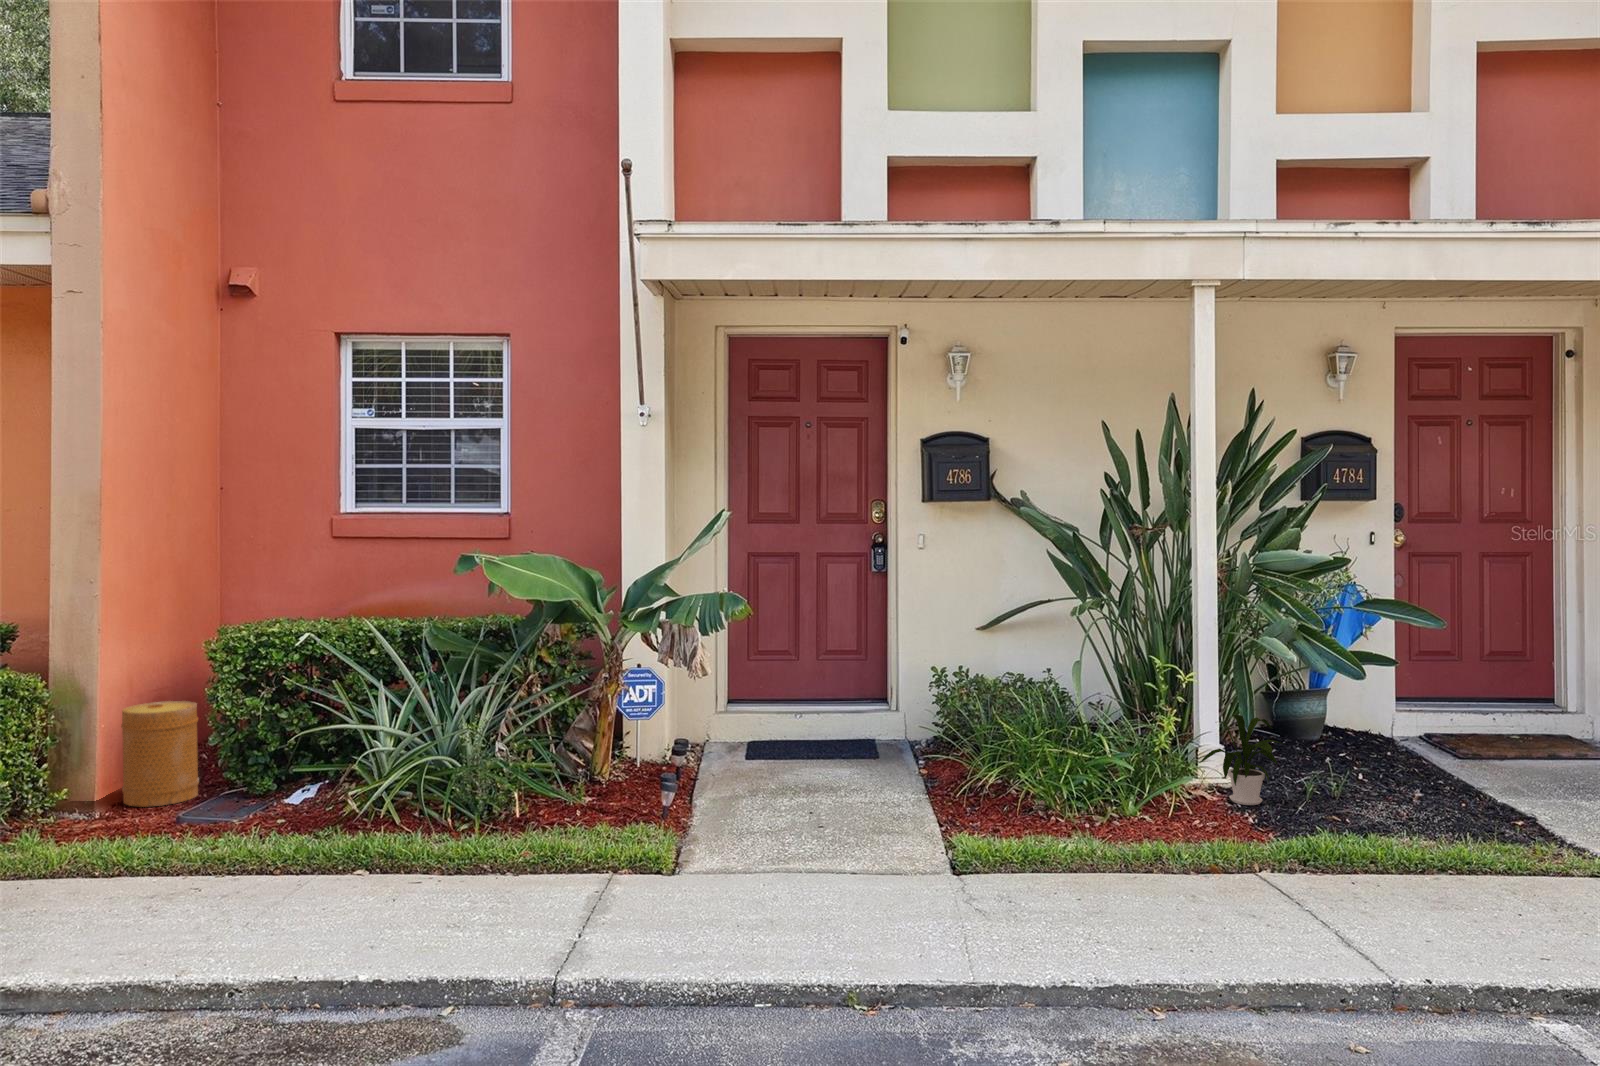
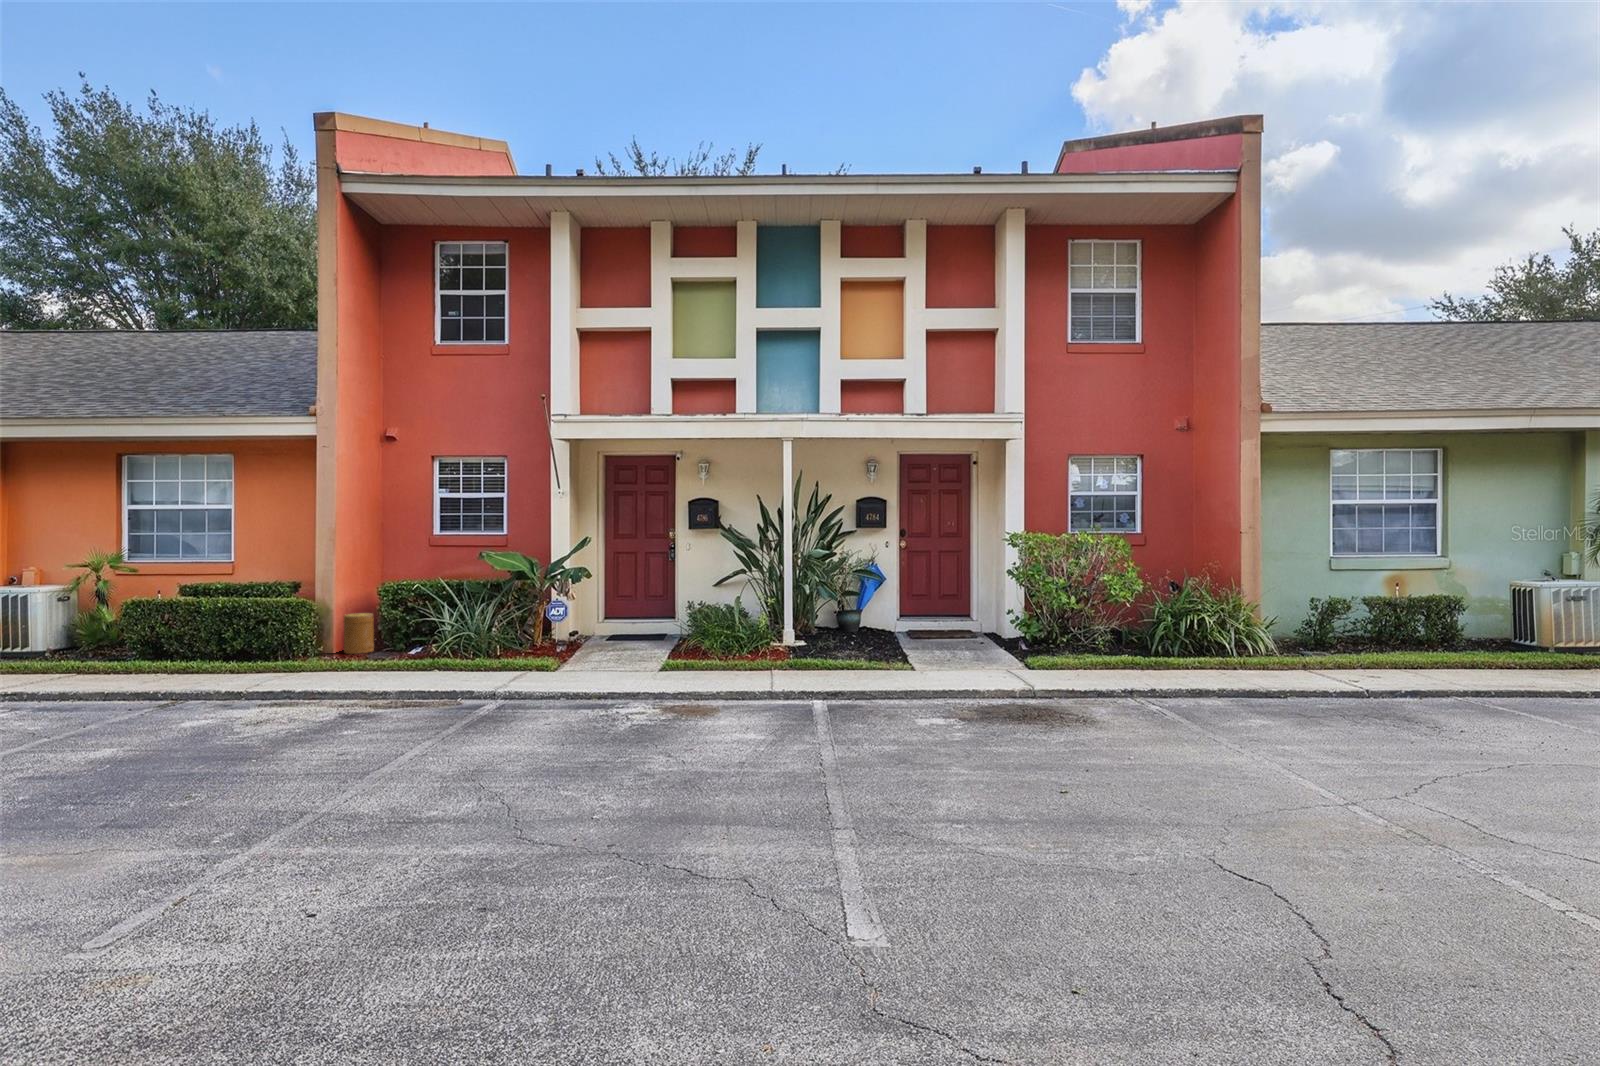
house plant: present [1199,715,1279,805] -> none [776,616,810,653]

